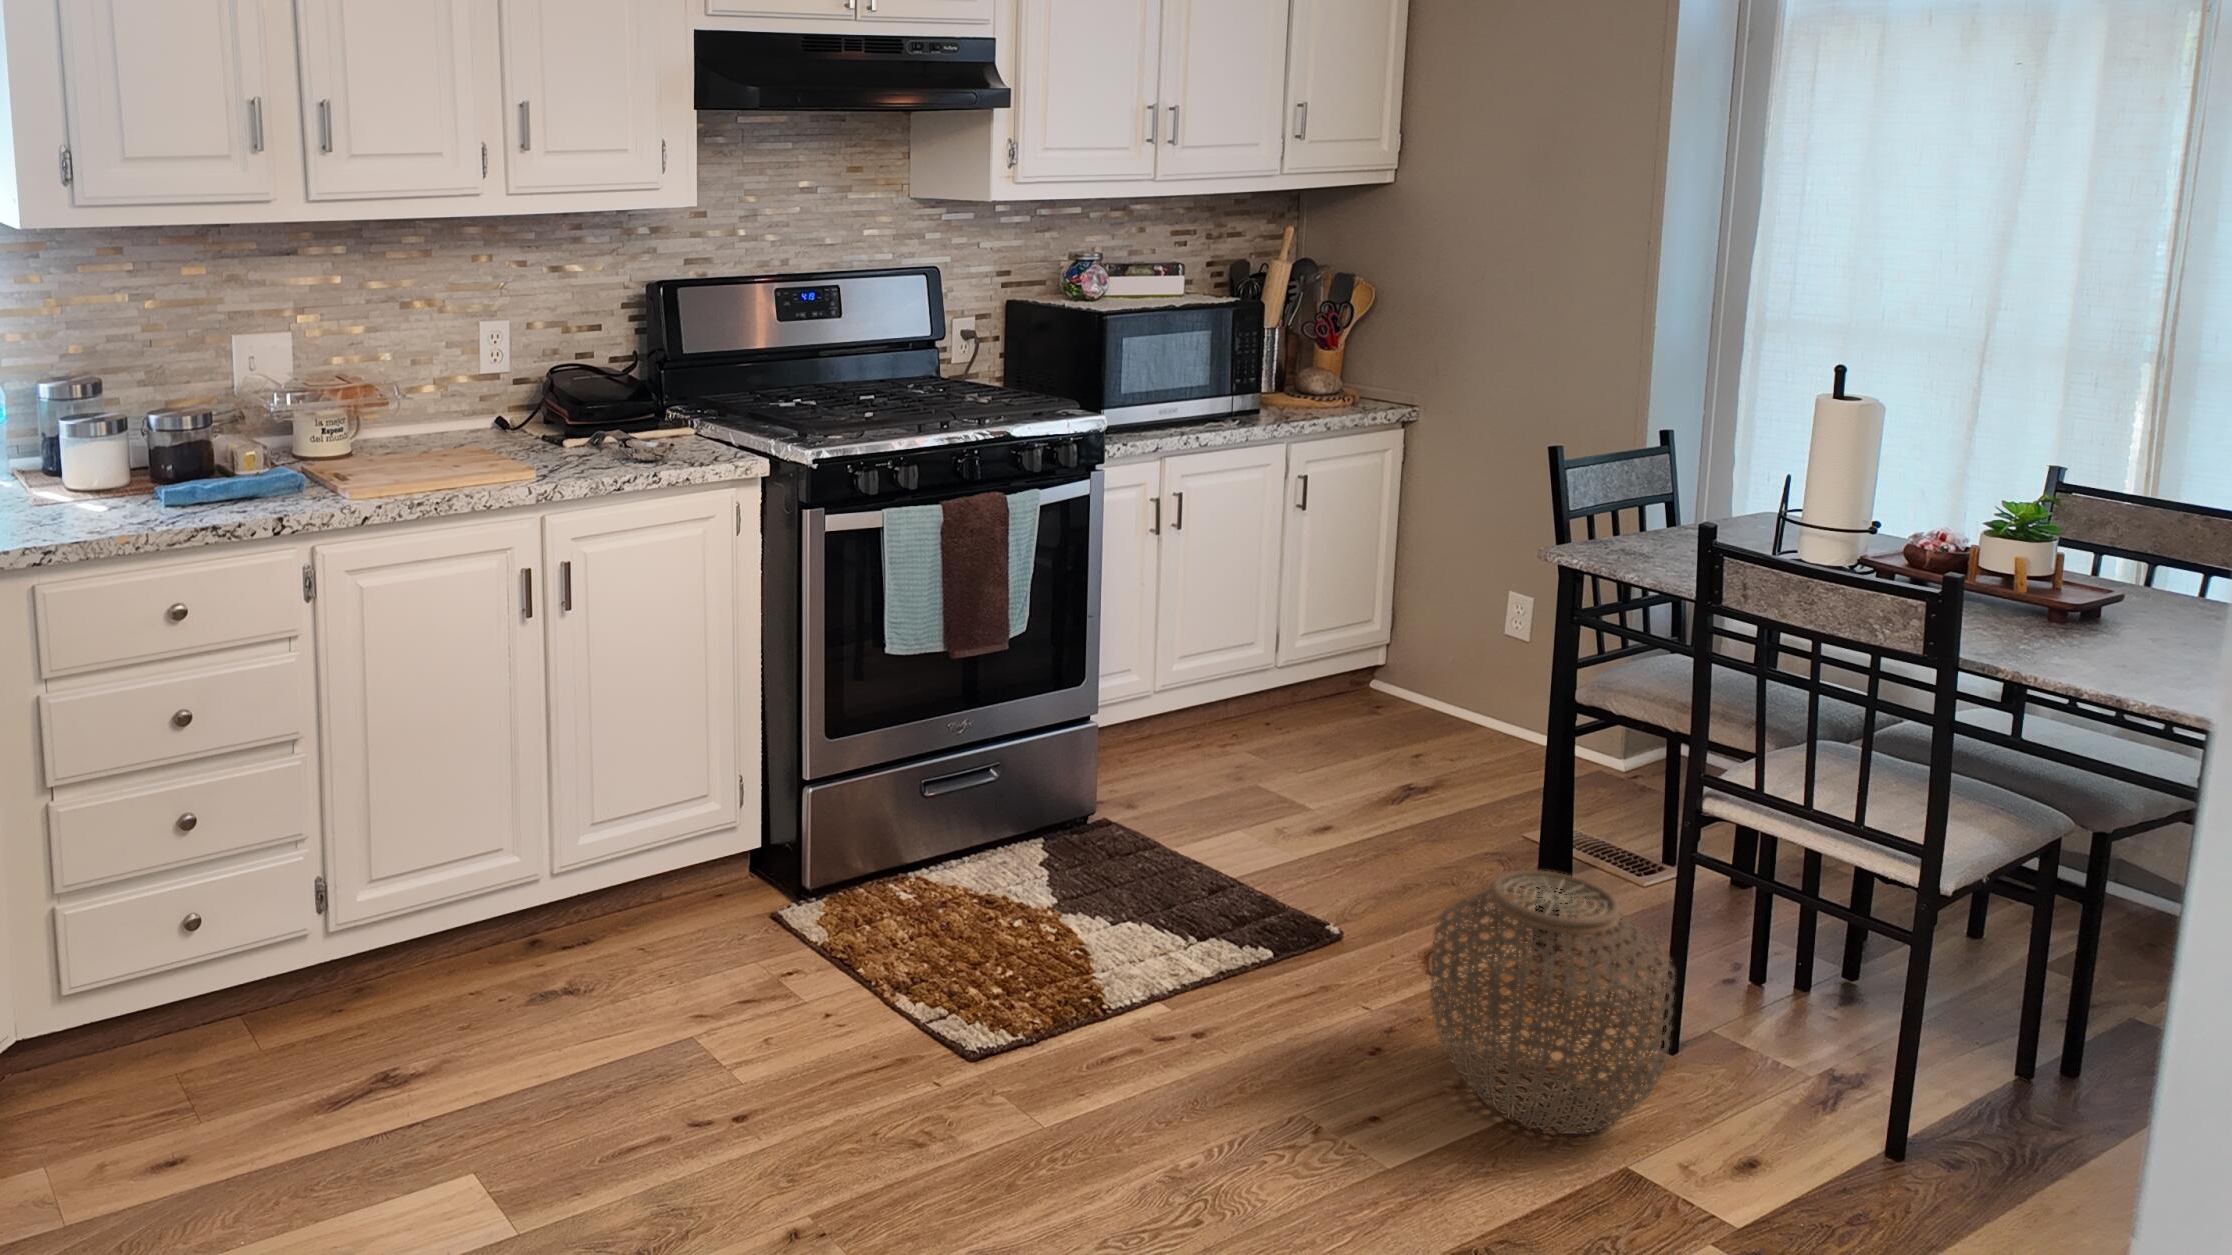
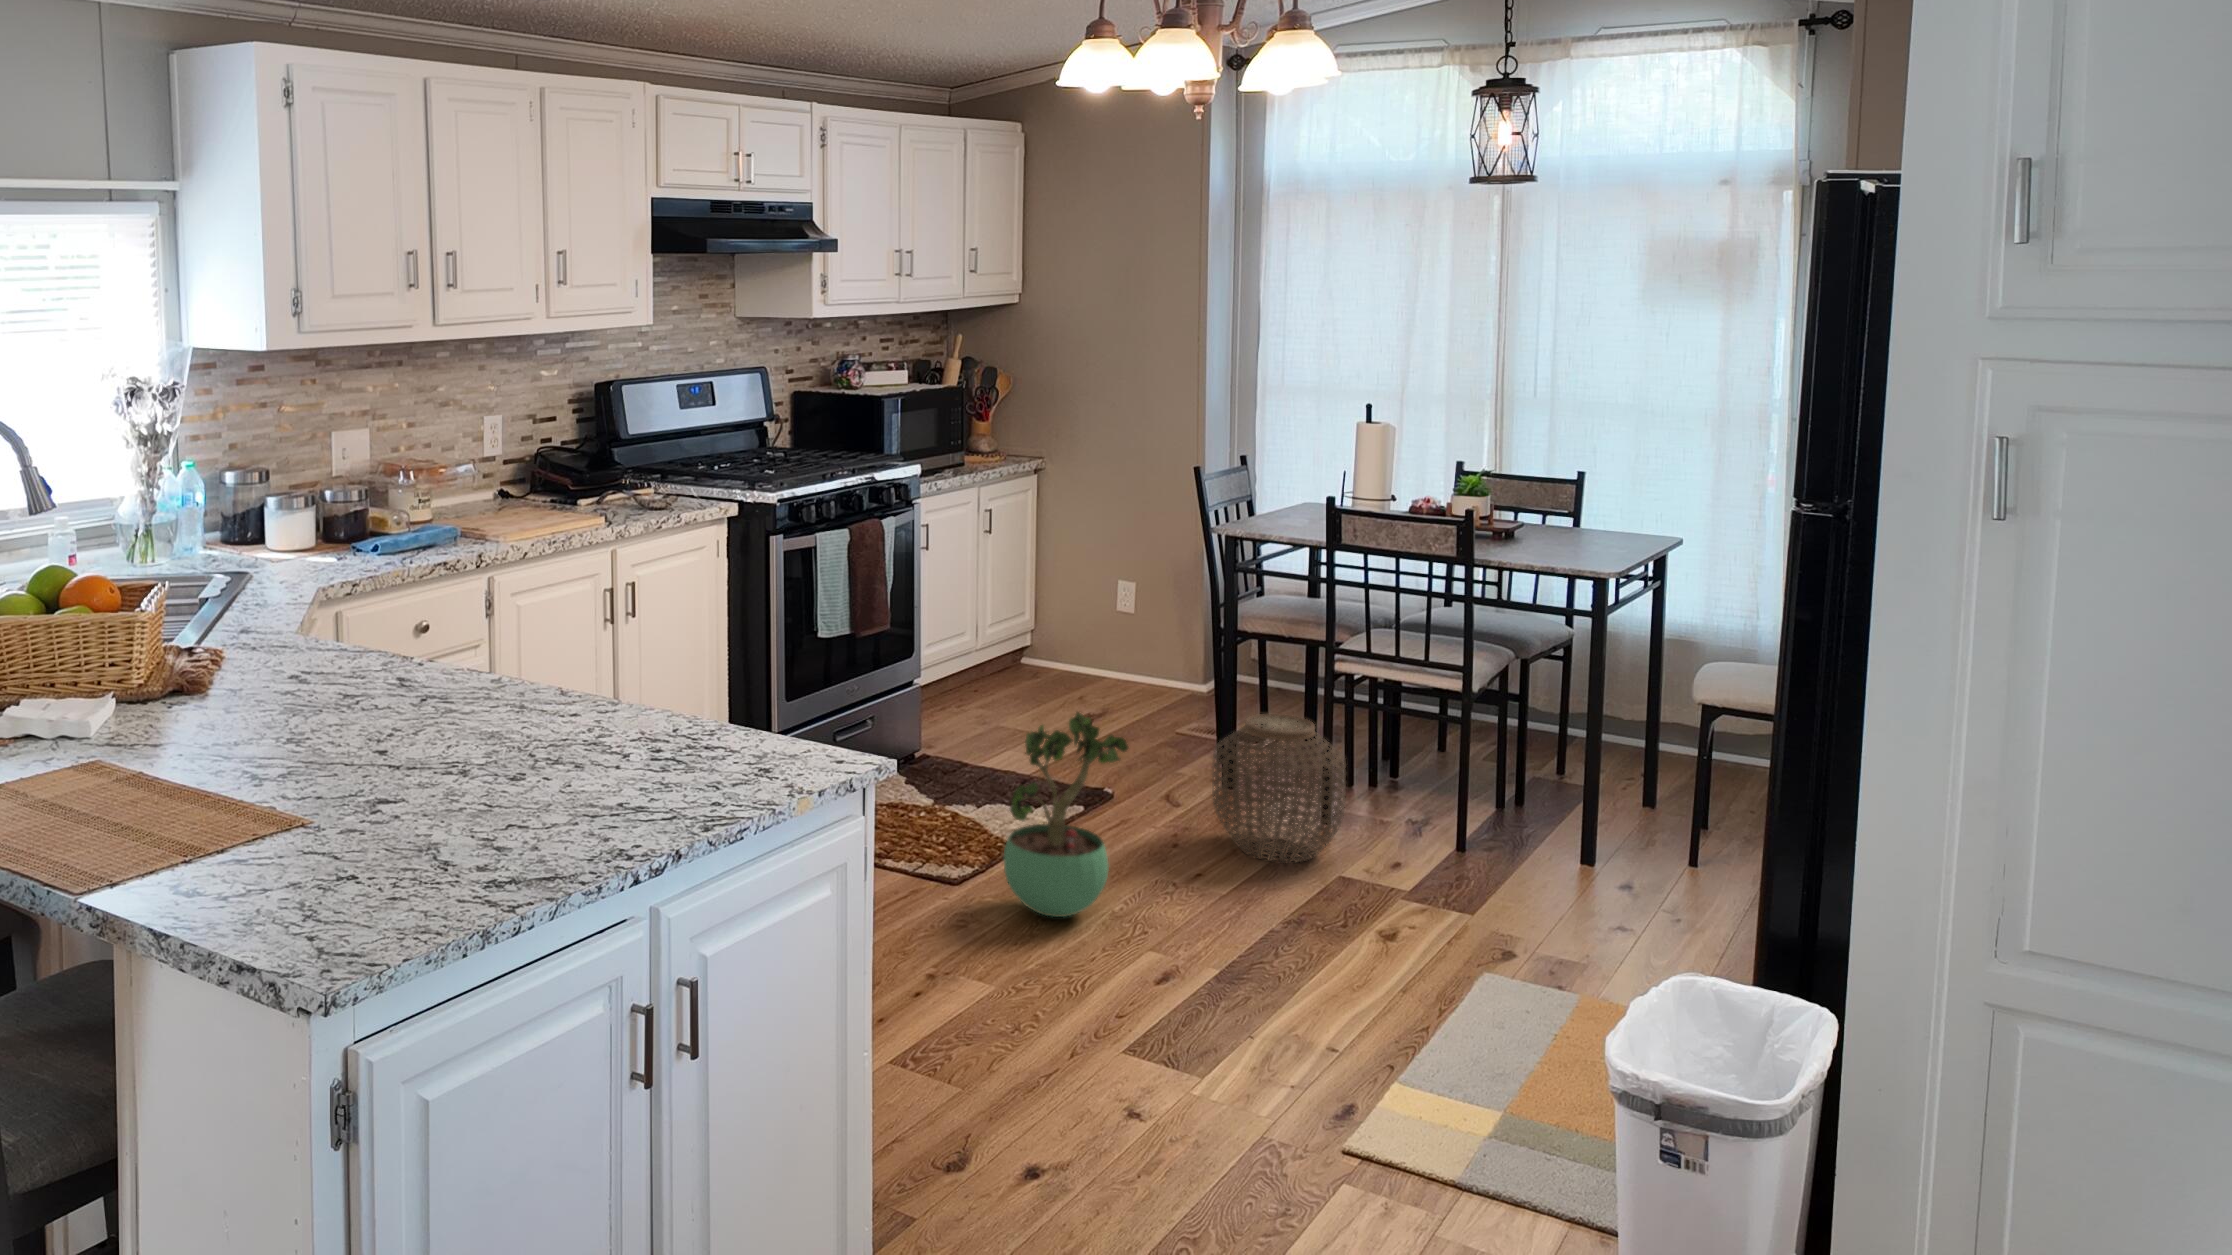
potted plant: none [975,843,1197,1159] -> present [1004,712,1128,917]

